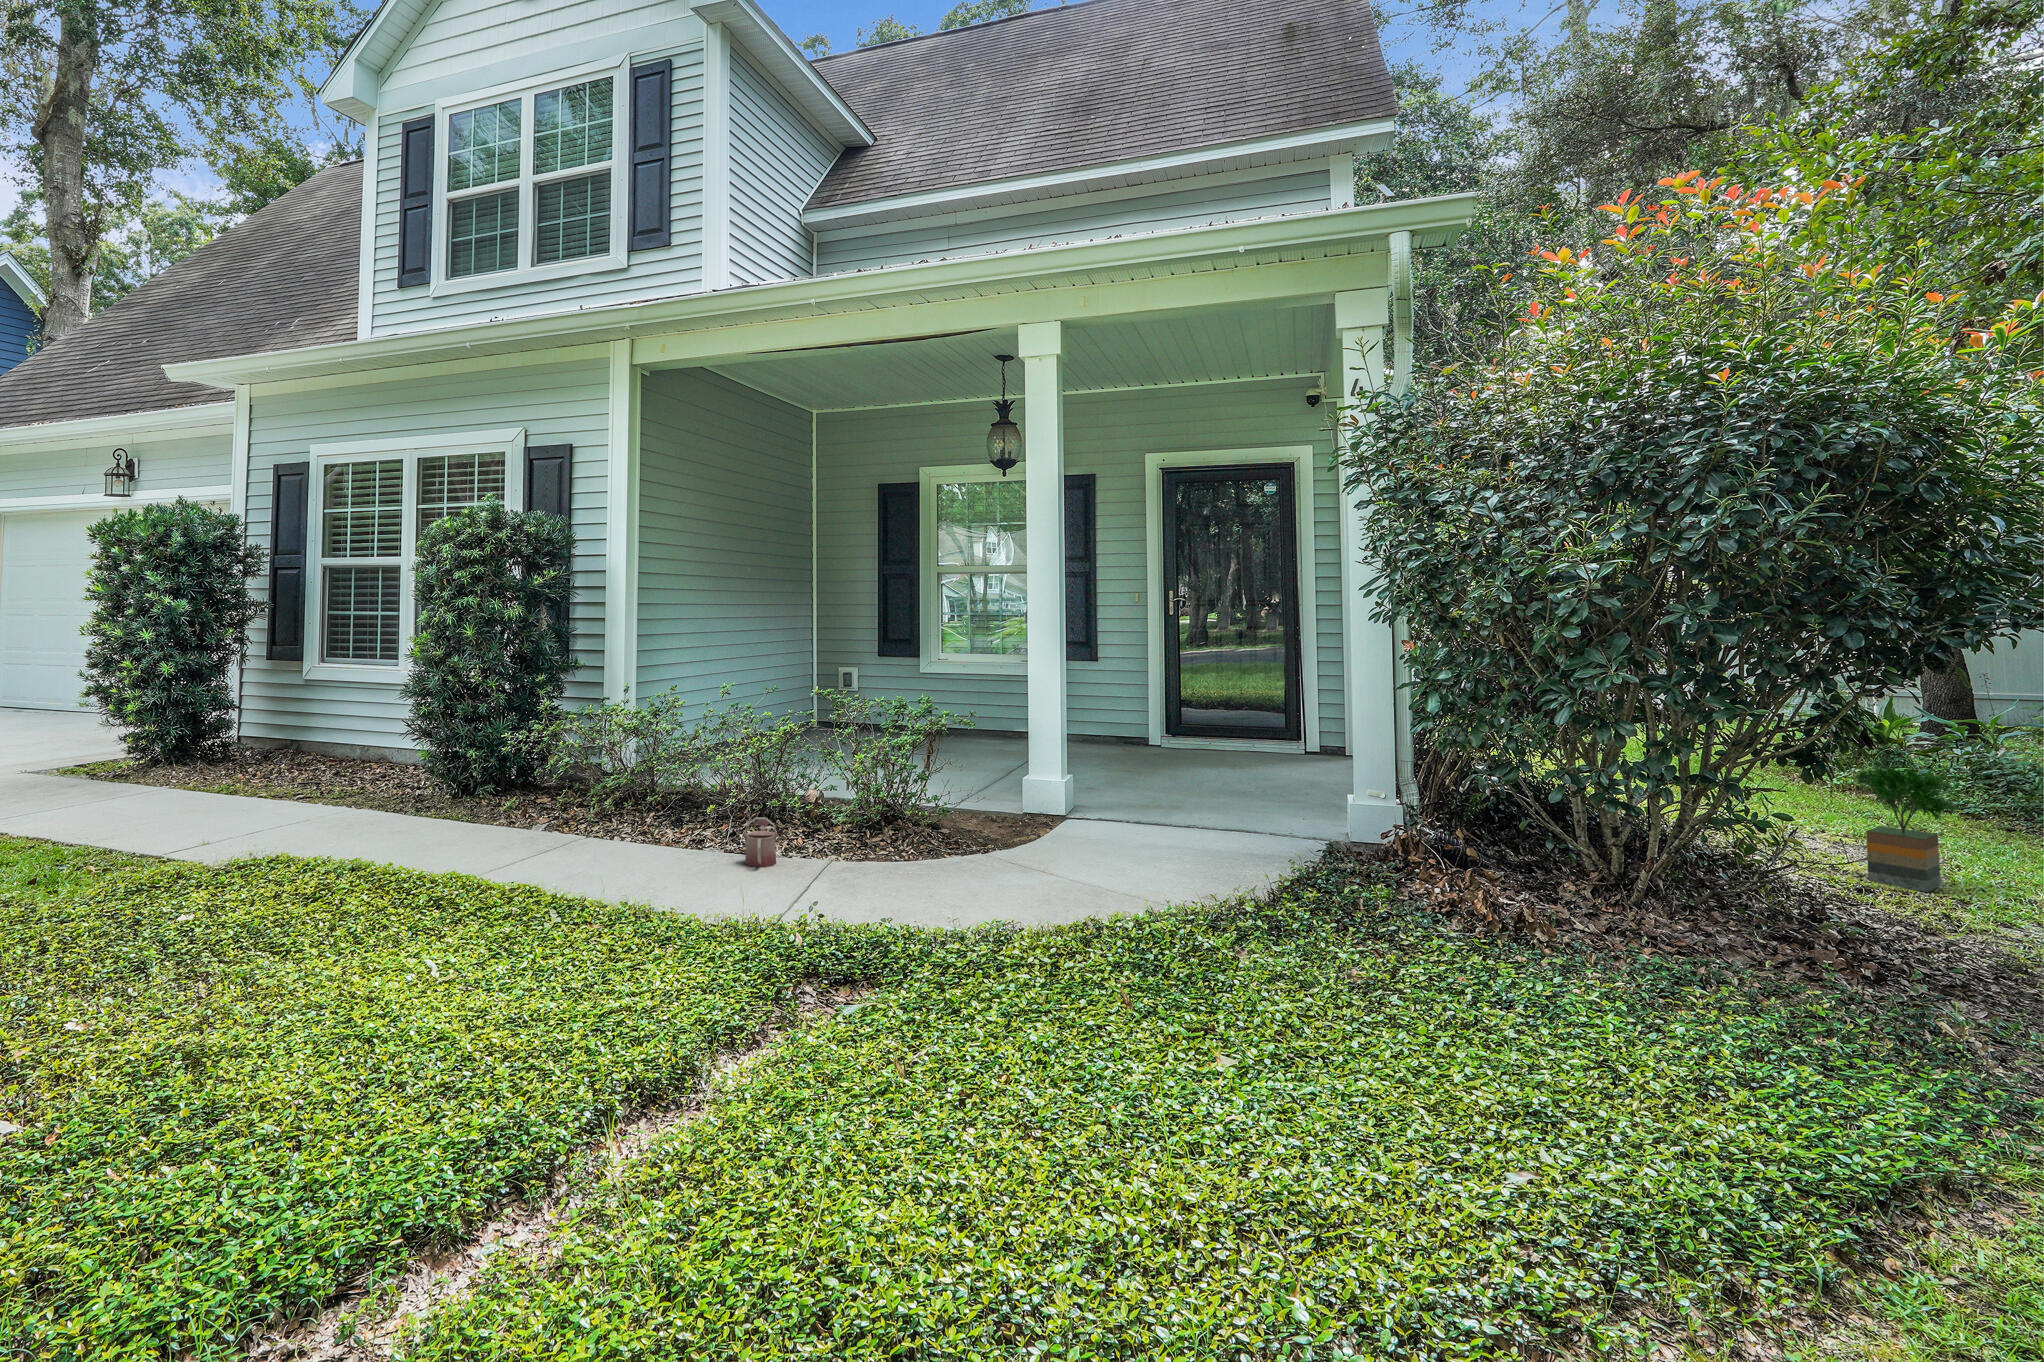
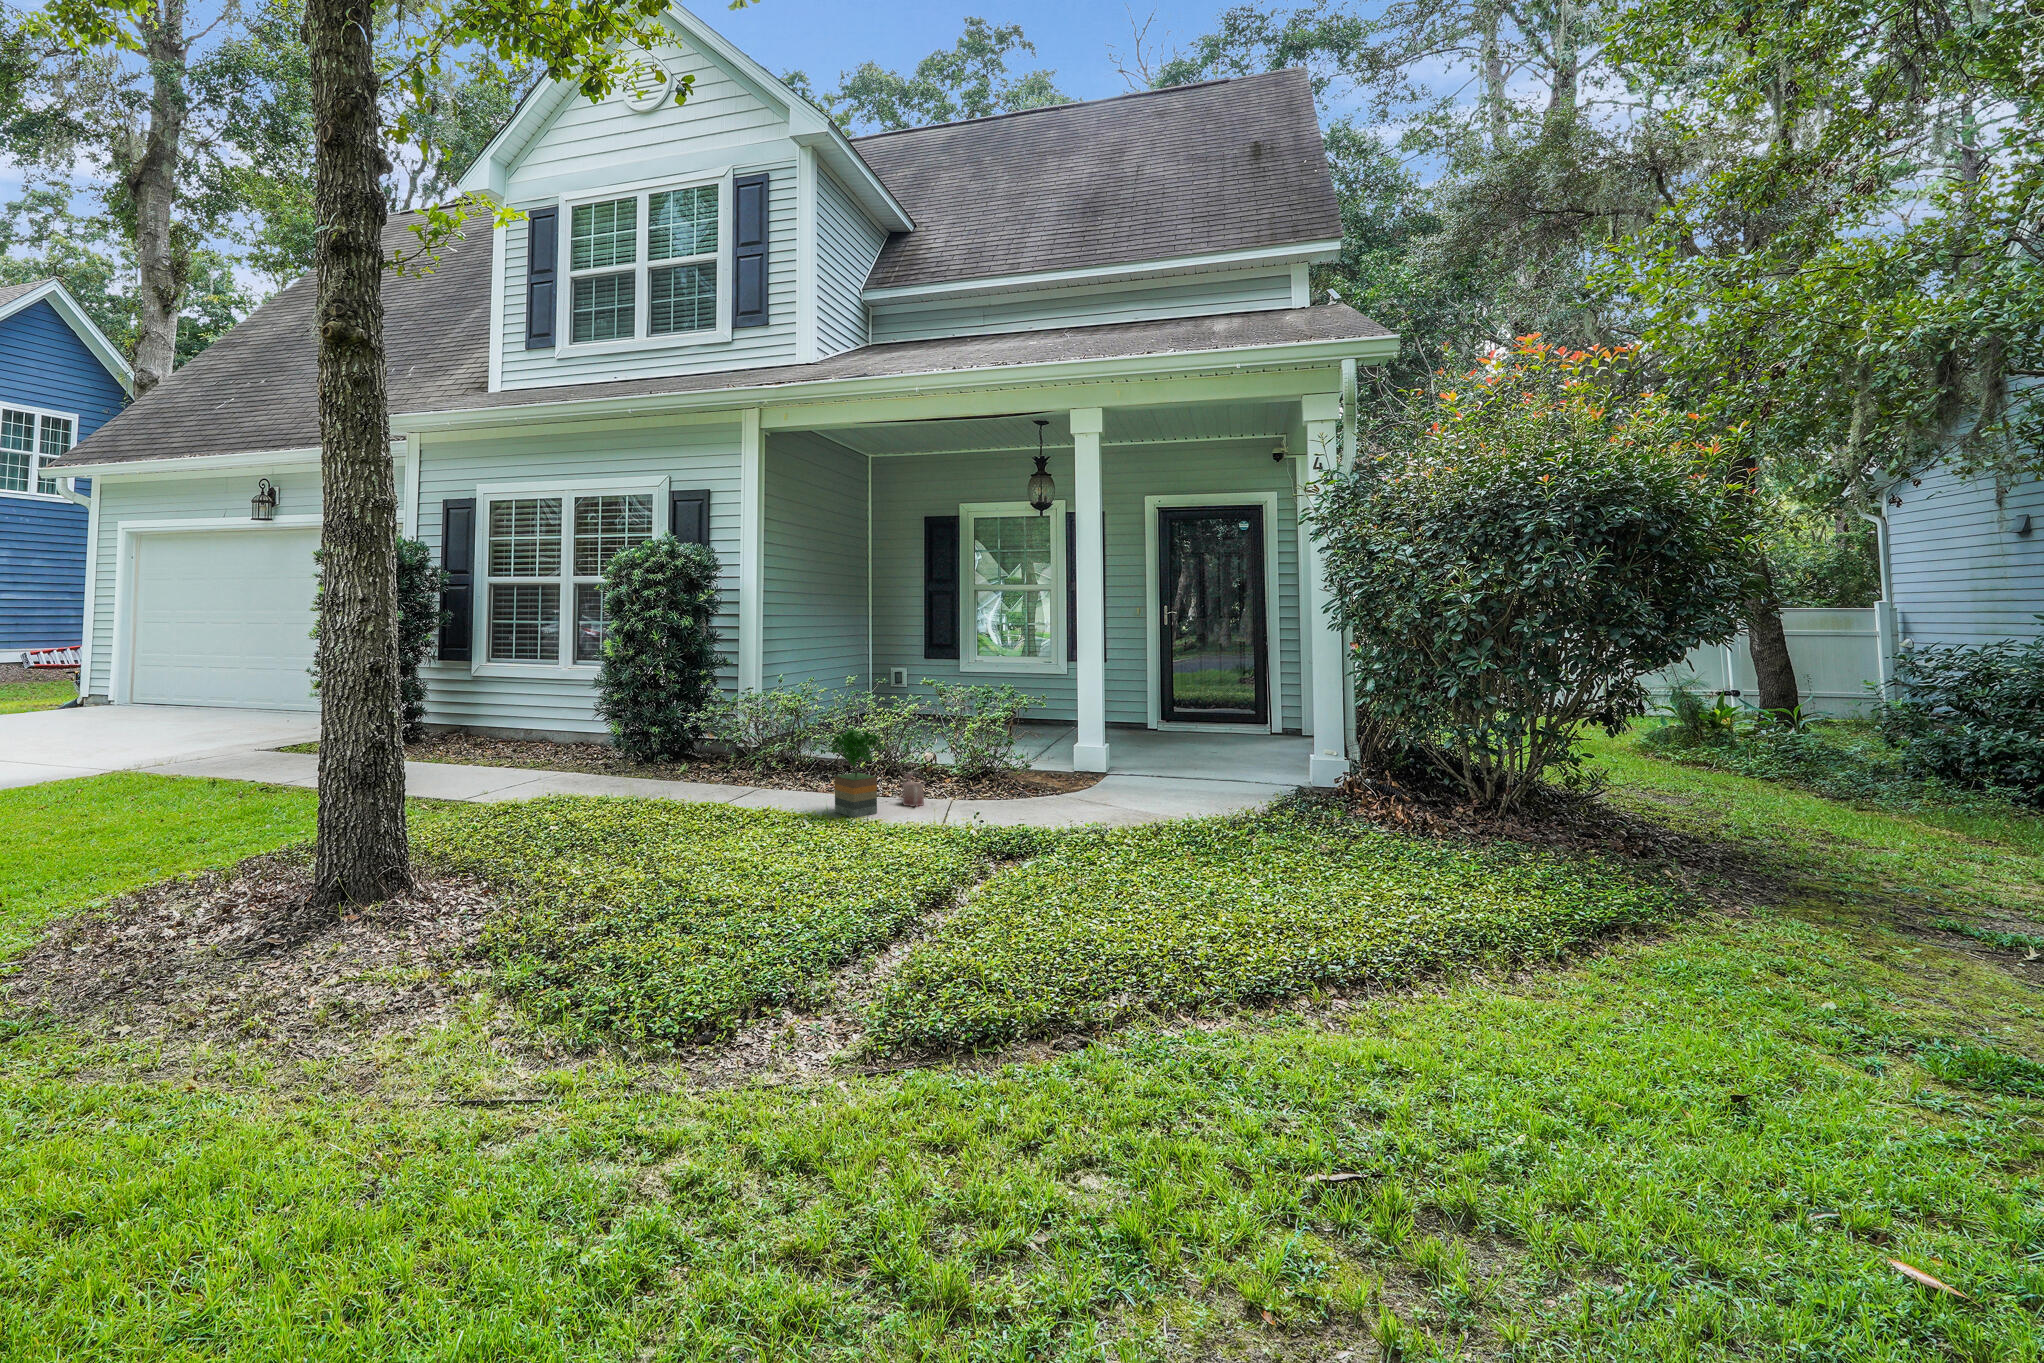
potted tree: present [1854,766,1957,892] -> present [831,730,885,817]

